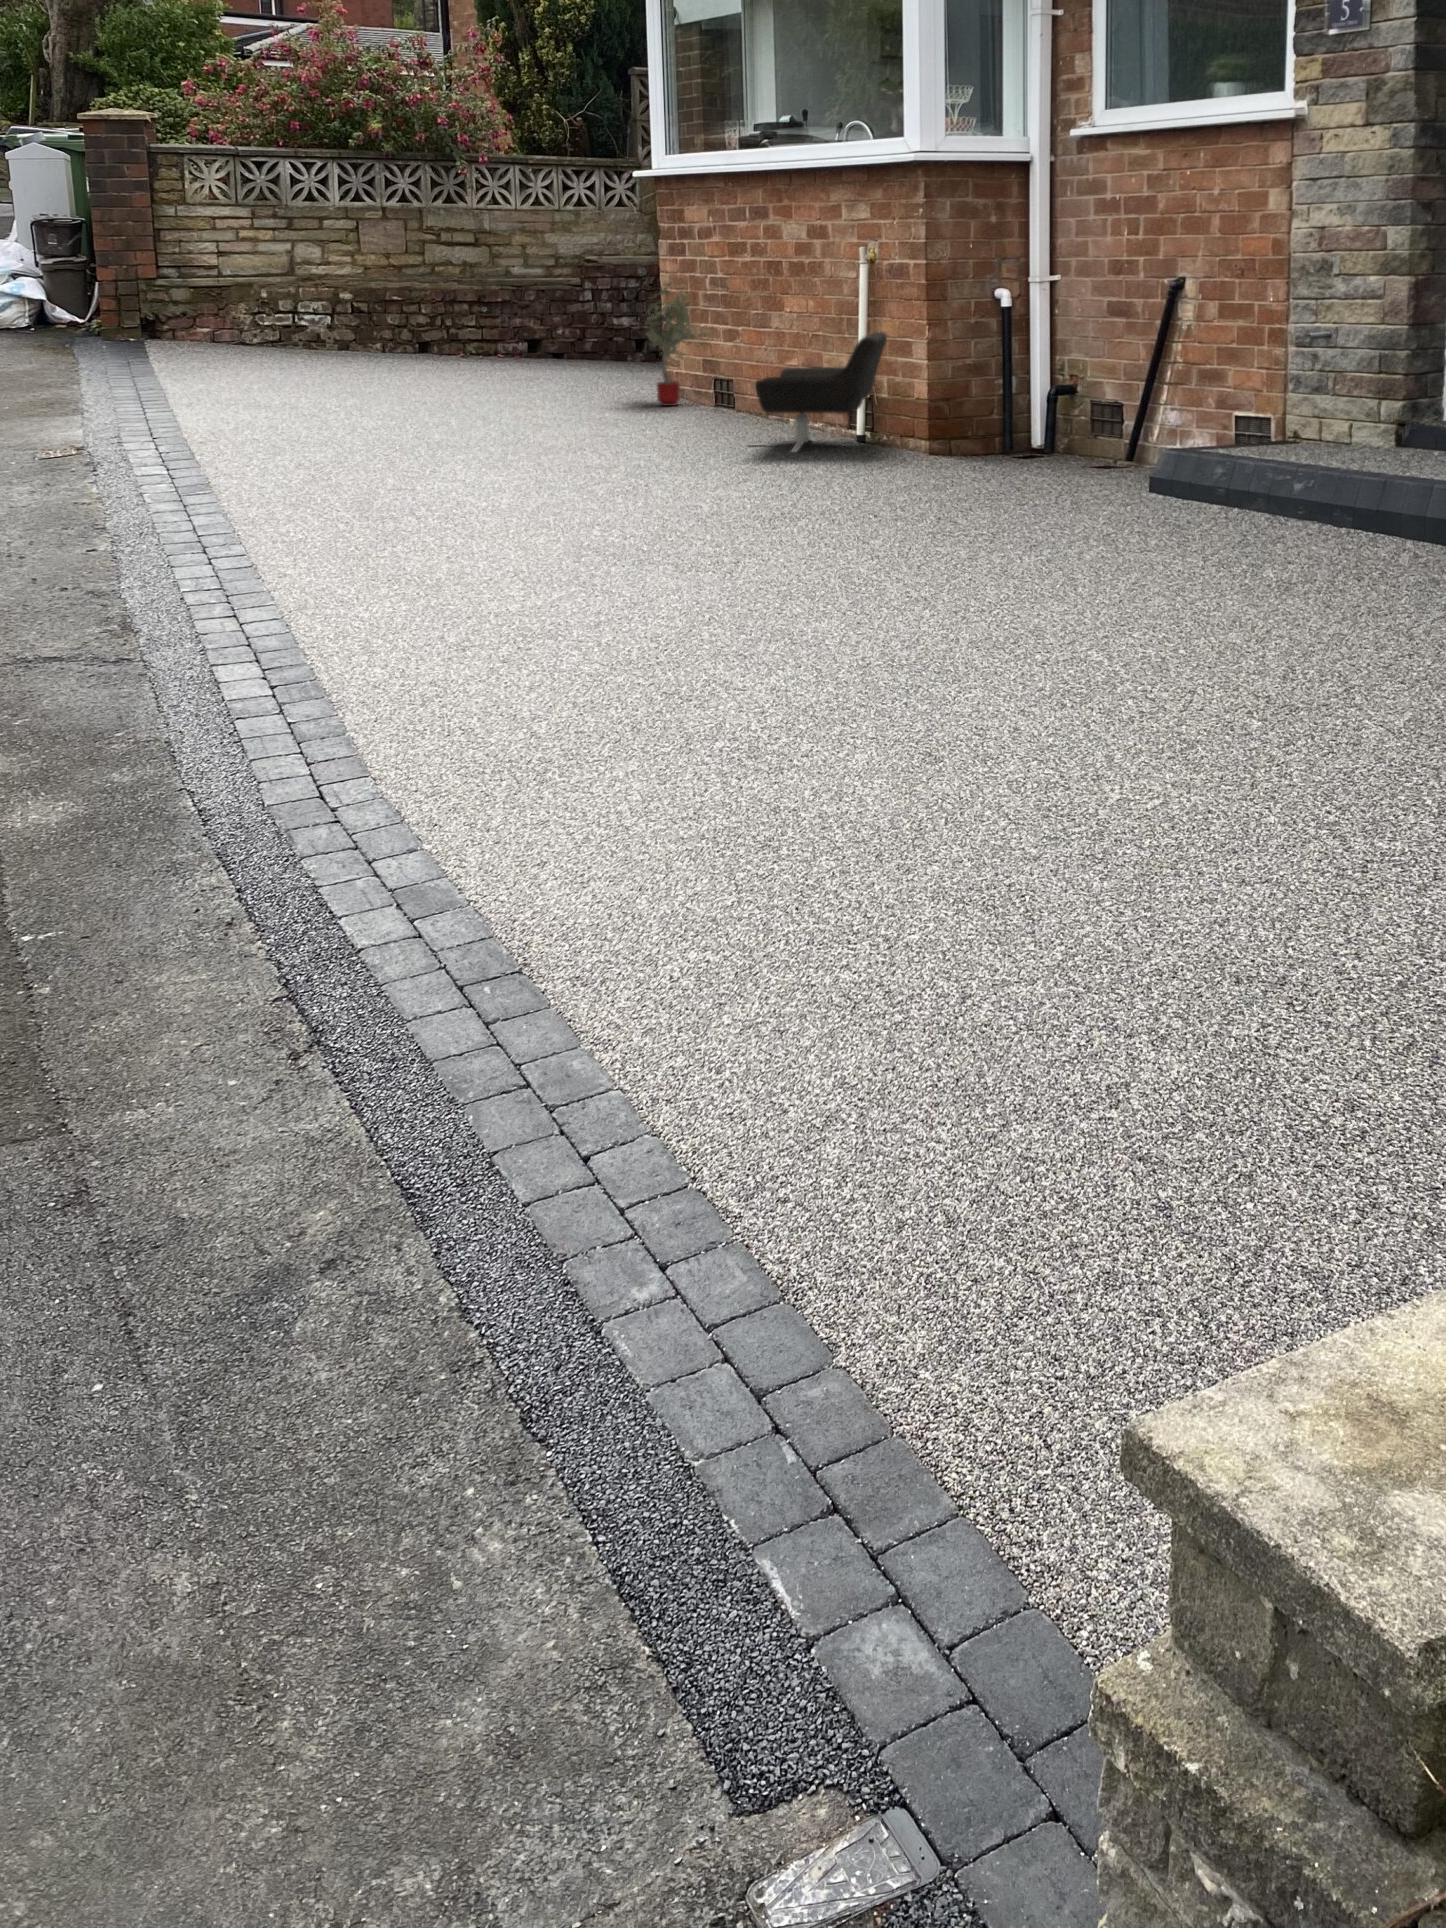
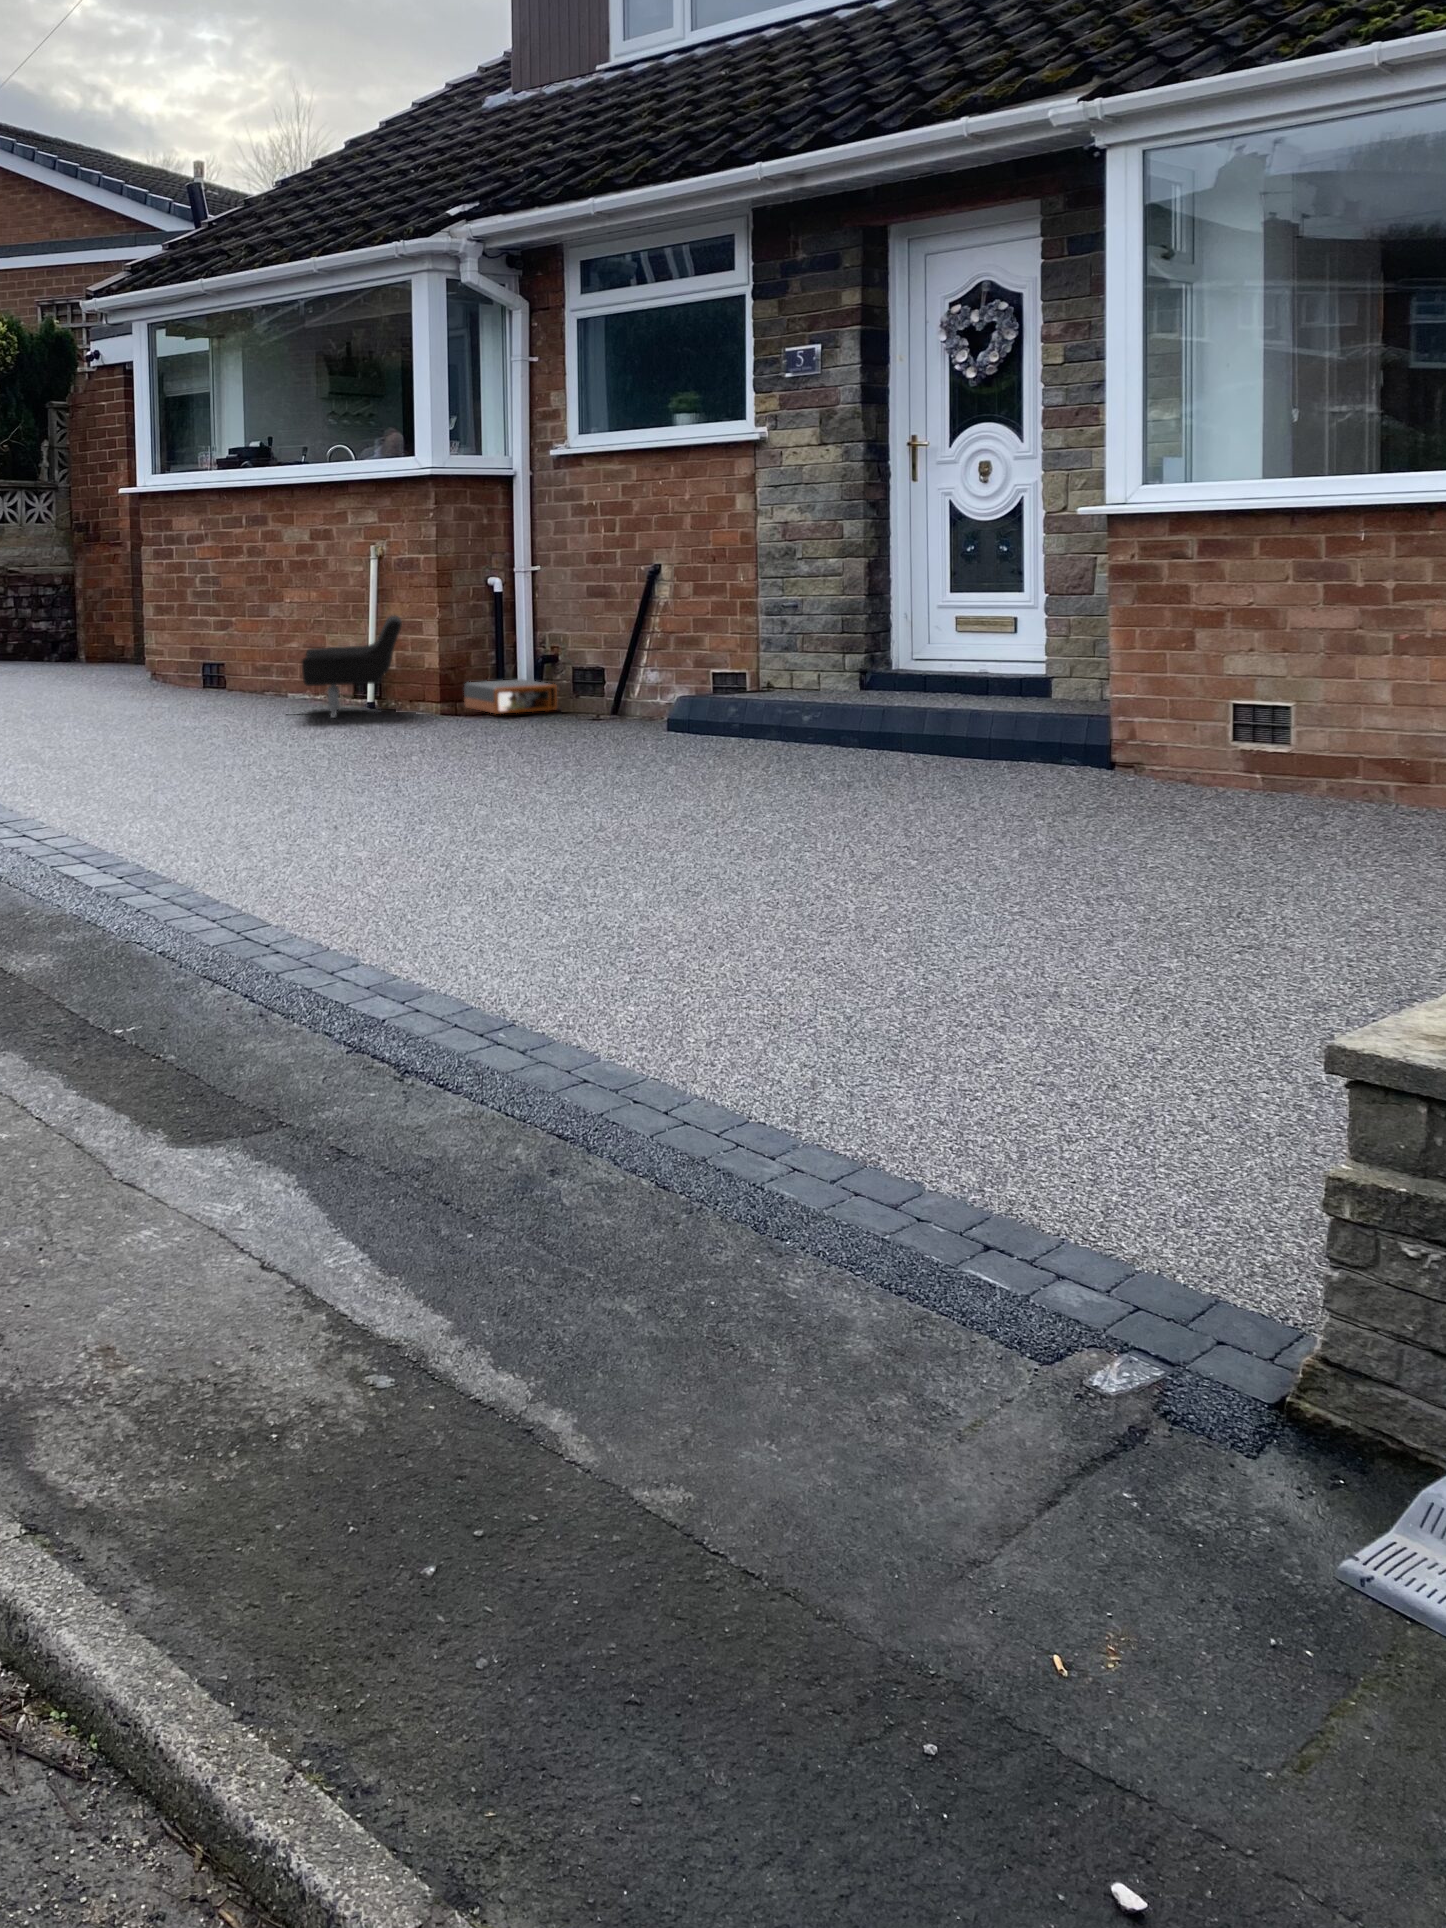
potted tree: present [647,283,708,406] -> none [144,581,207,688]
storage box: none [954,414,1057,456] -> present [464,679,557,714]

